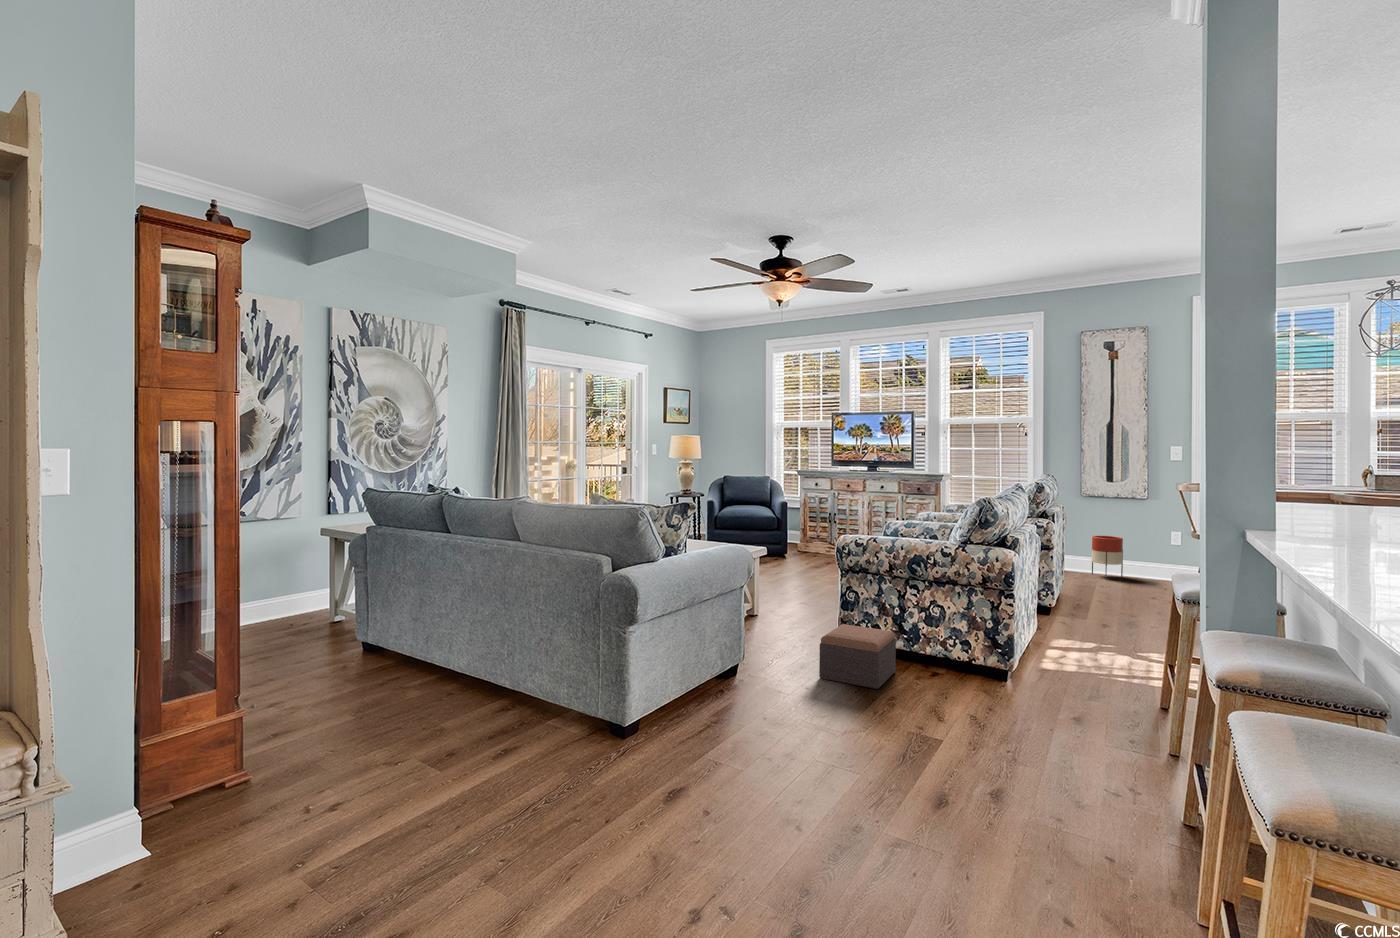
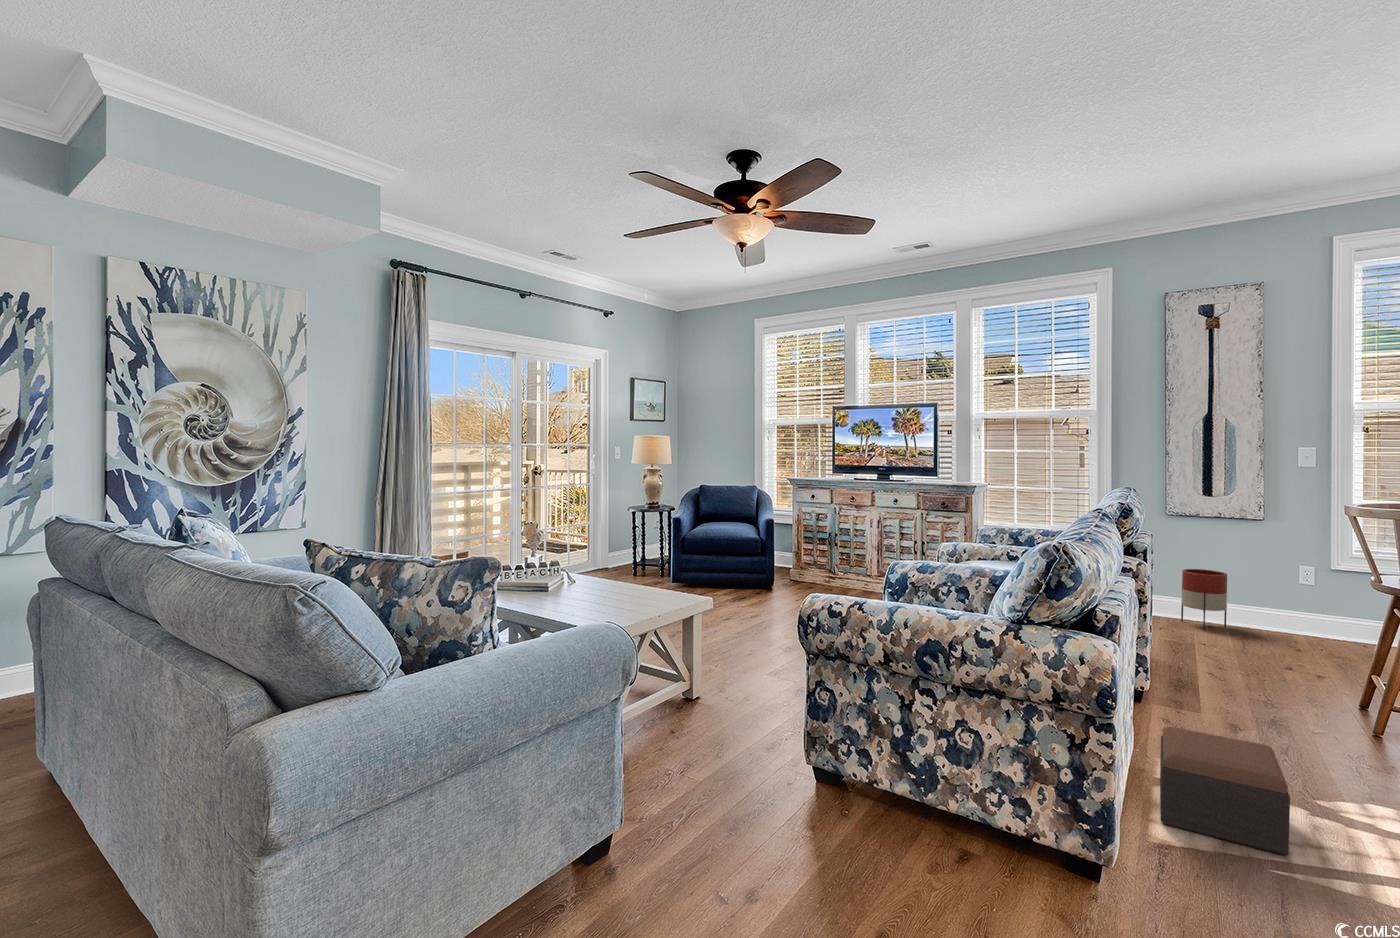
footstool: present [819,624,896,689] -> present [1160,727,1290,855]

